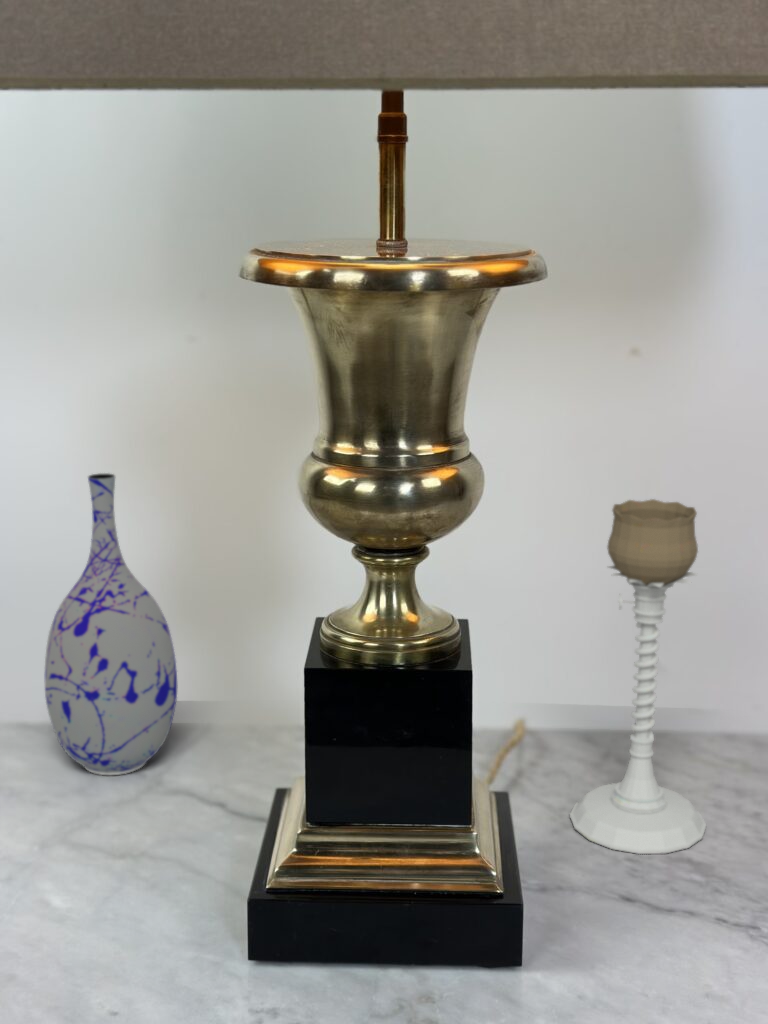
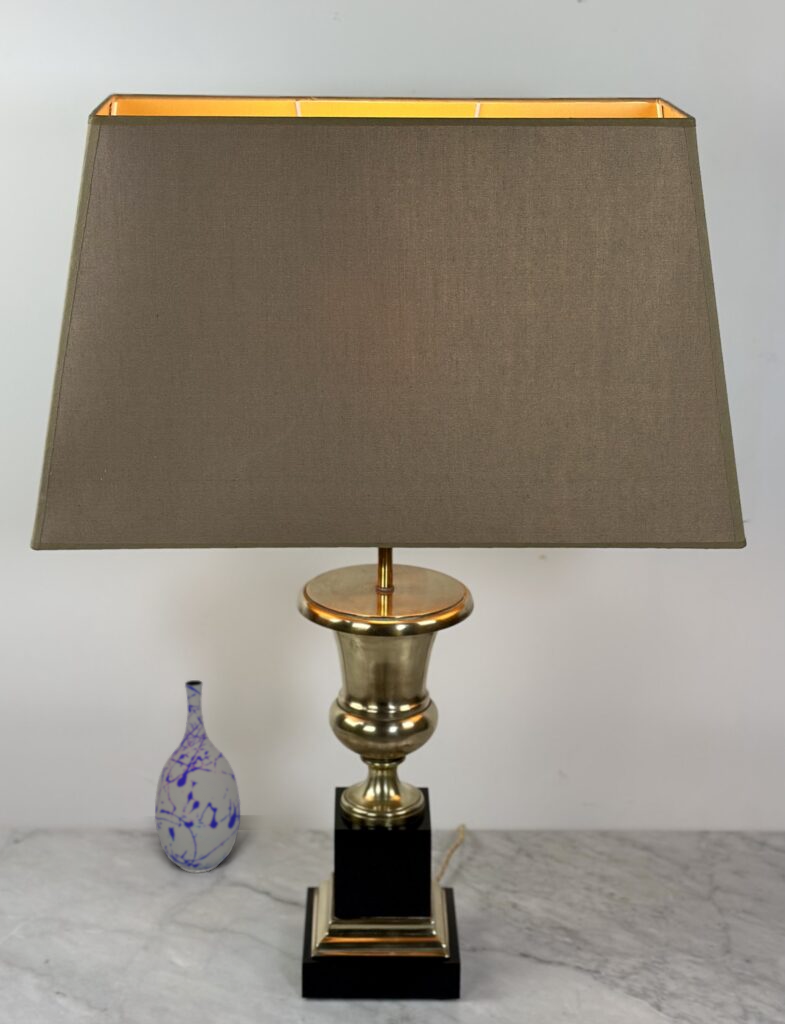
candle holder: present [570,499,706,854] -> none [492,704,576,924]

